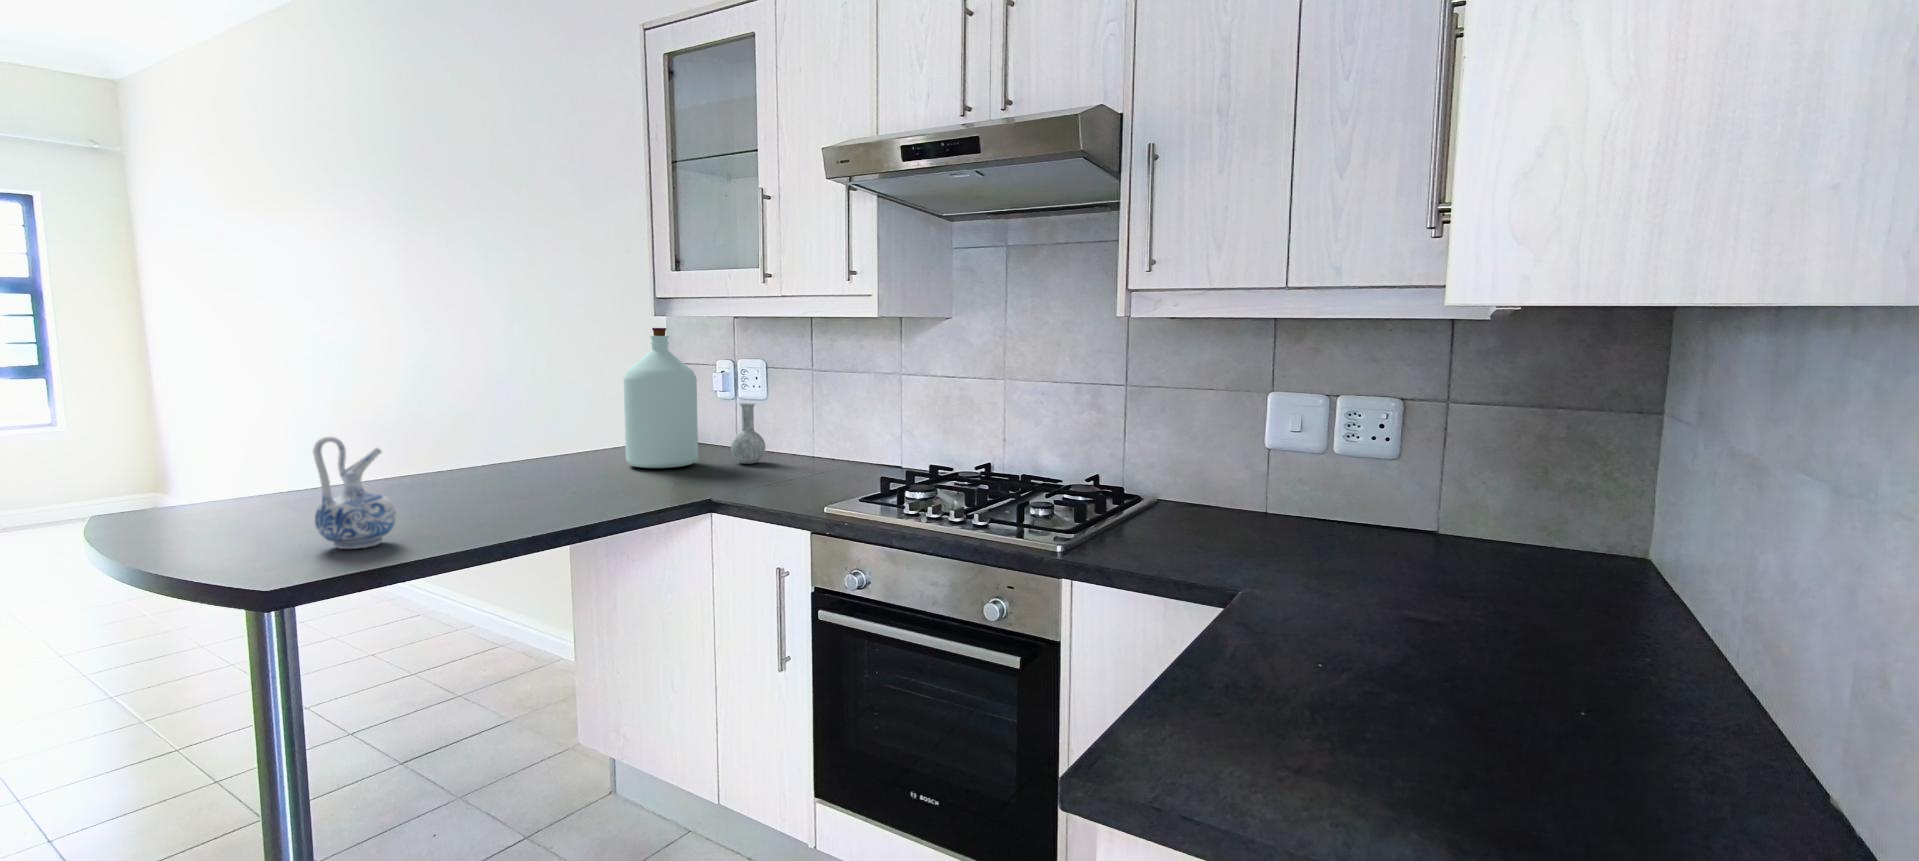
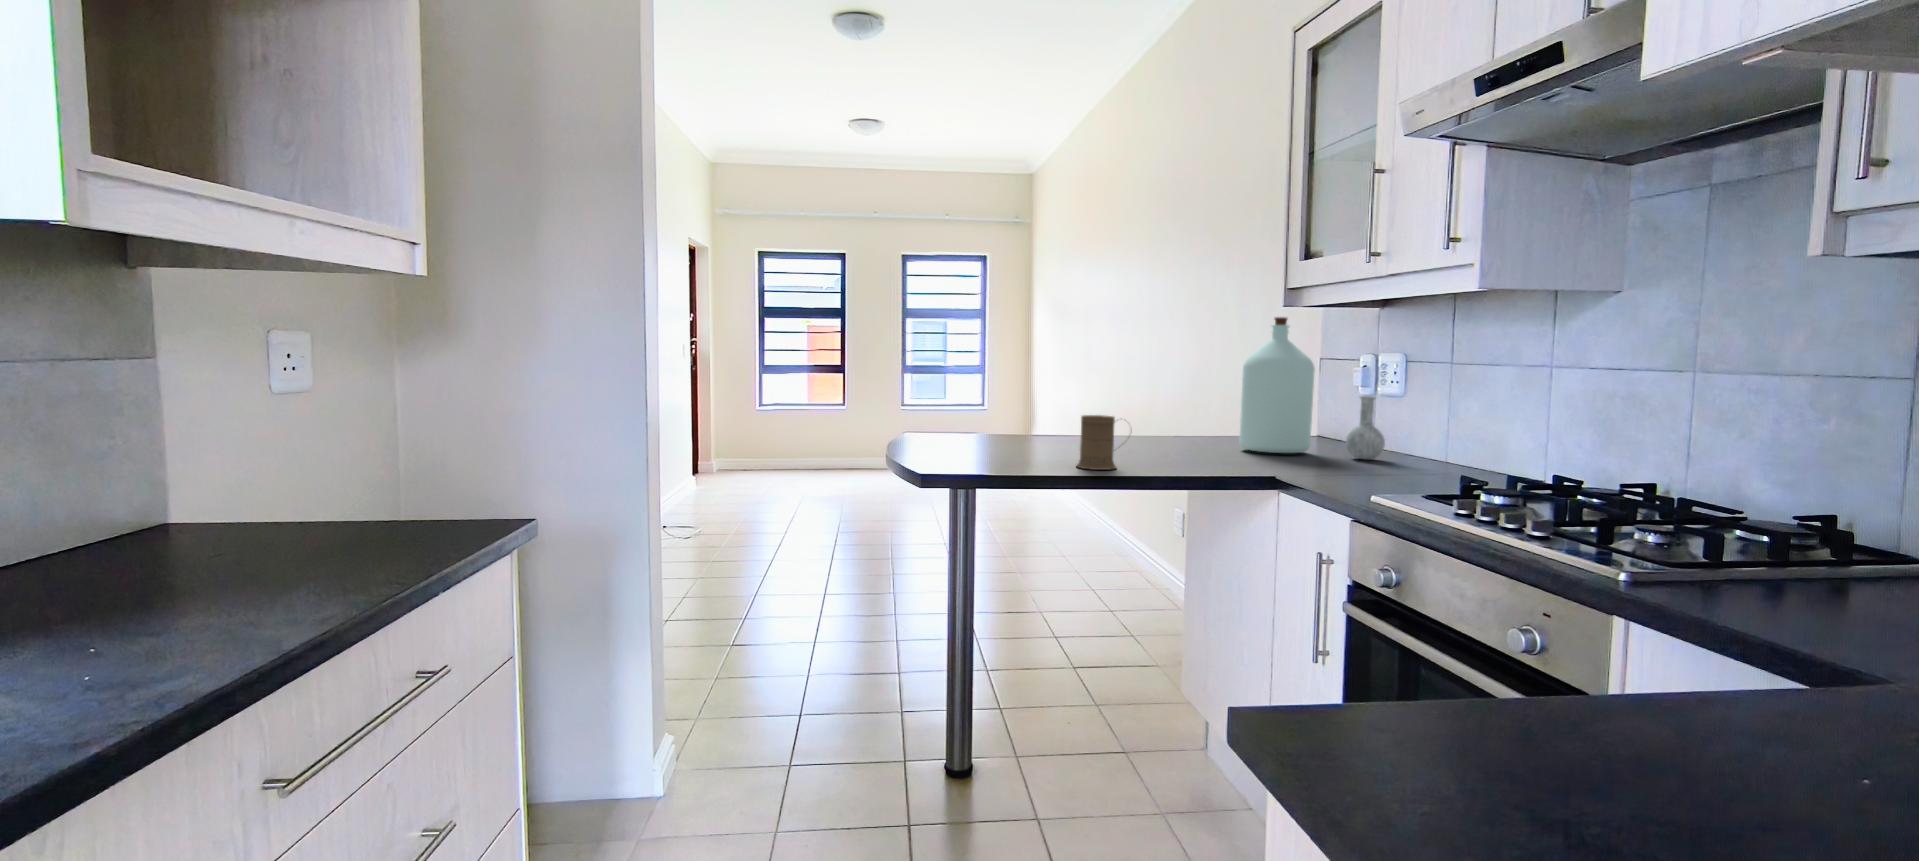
ceramic pitcher: present [313,437,396,549] -> none [953,383,1002,467]
mug: none [492,456,558,524] -> present [1077,415,1129,470]

